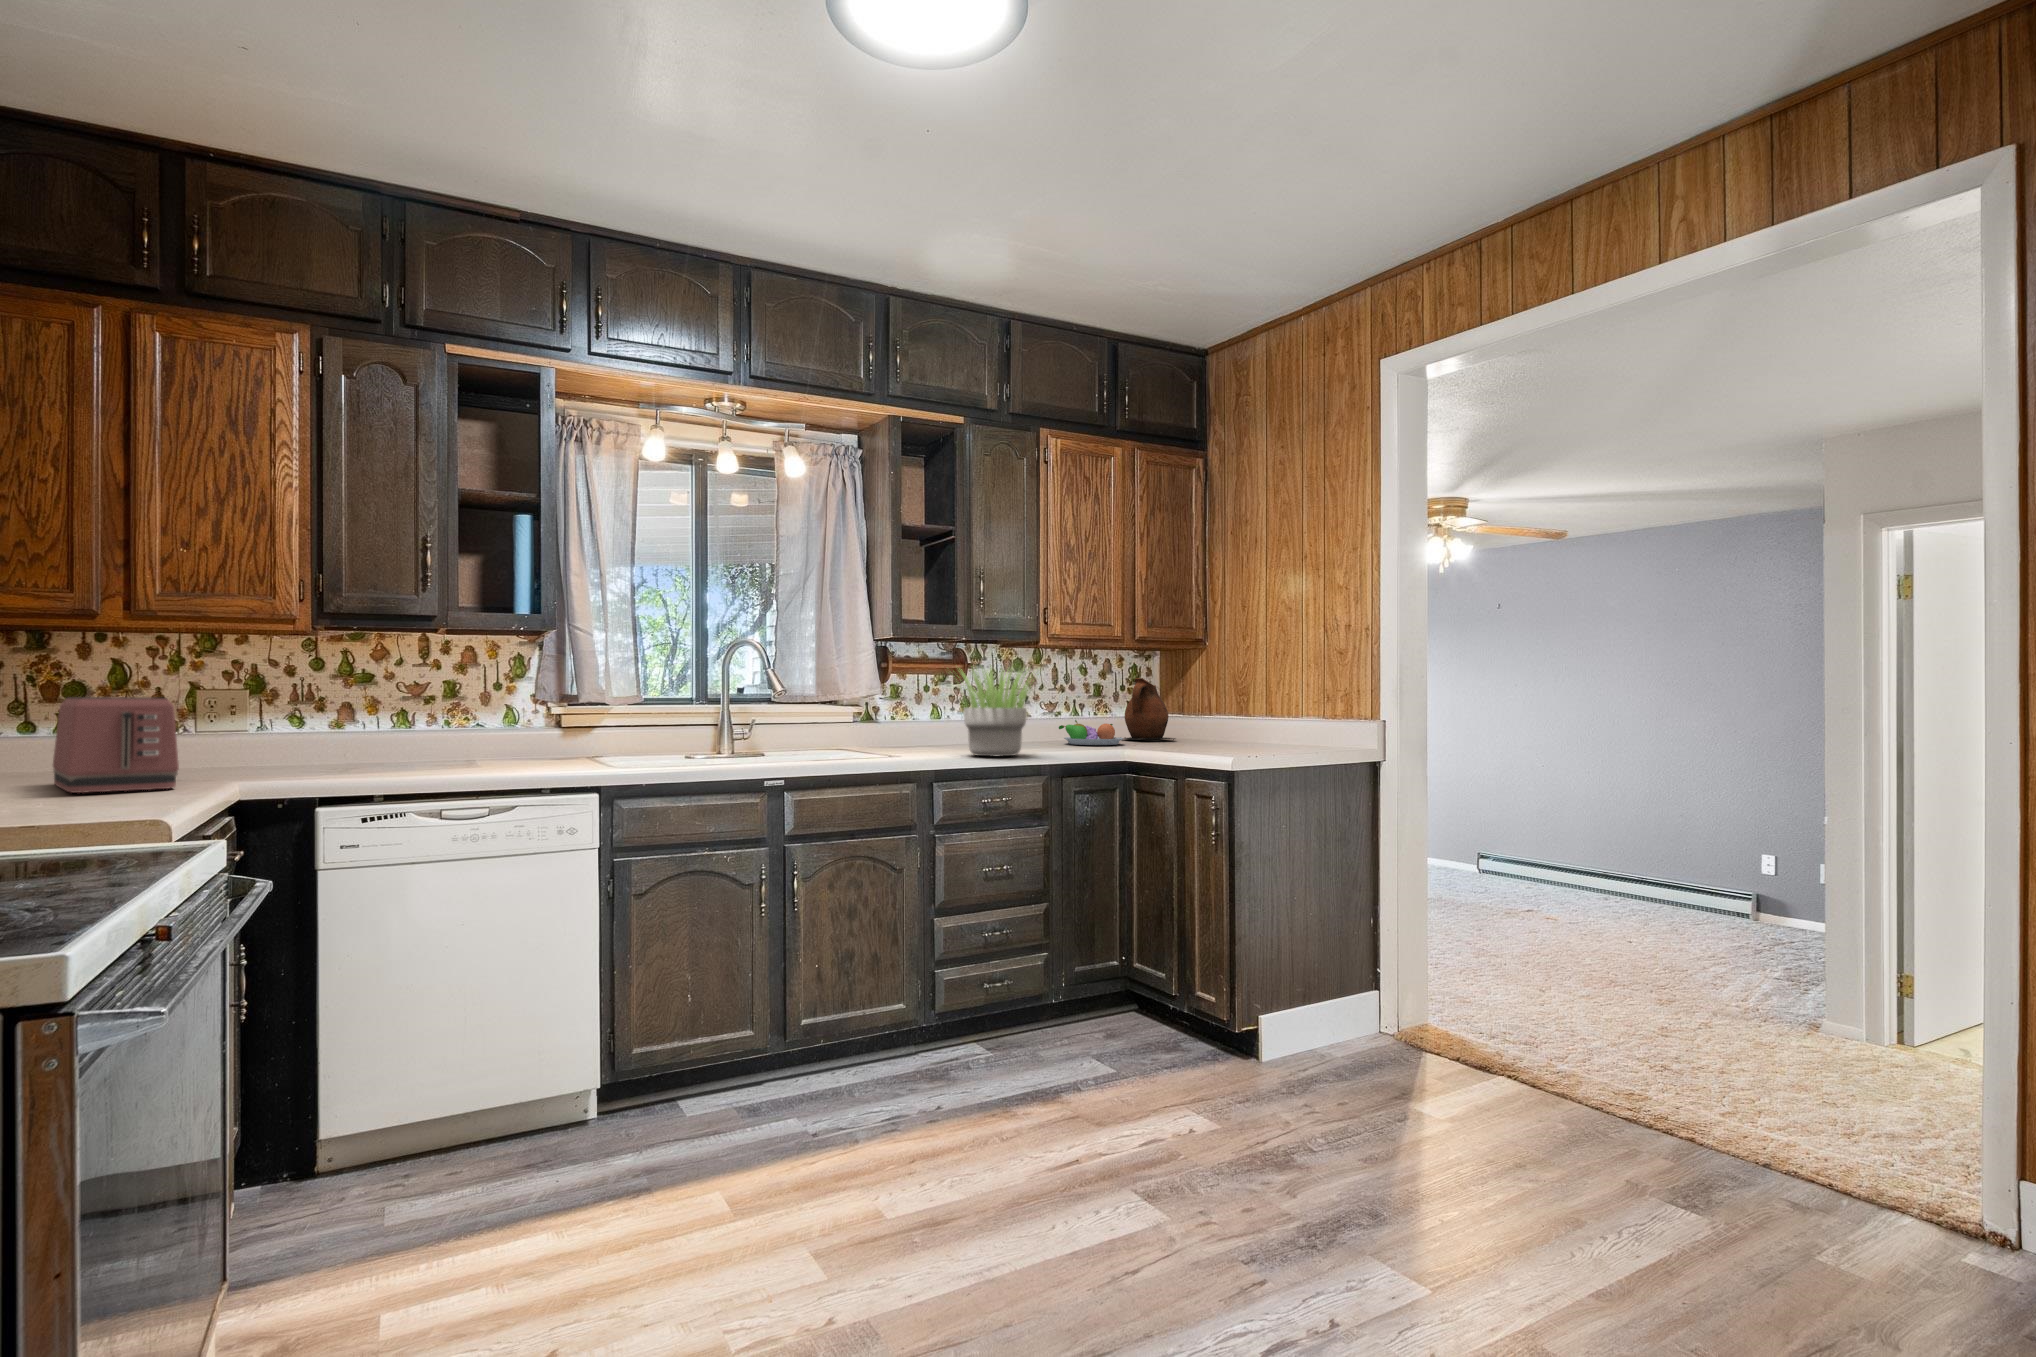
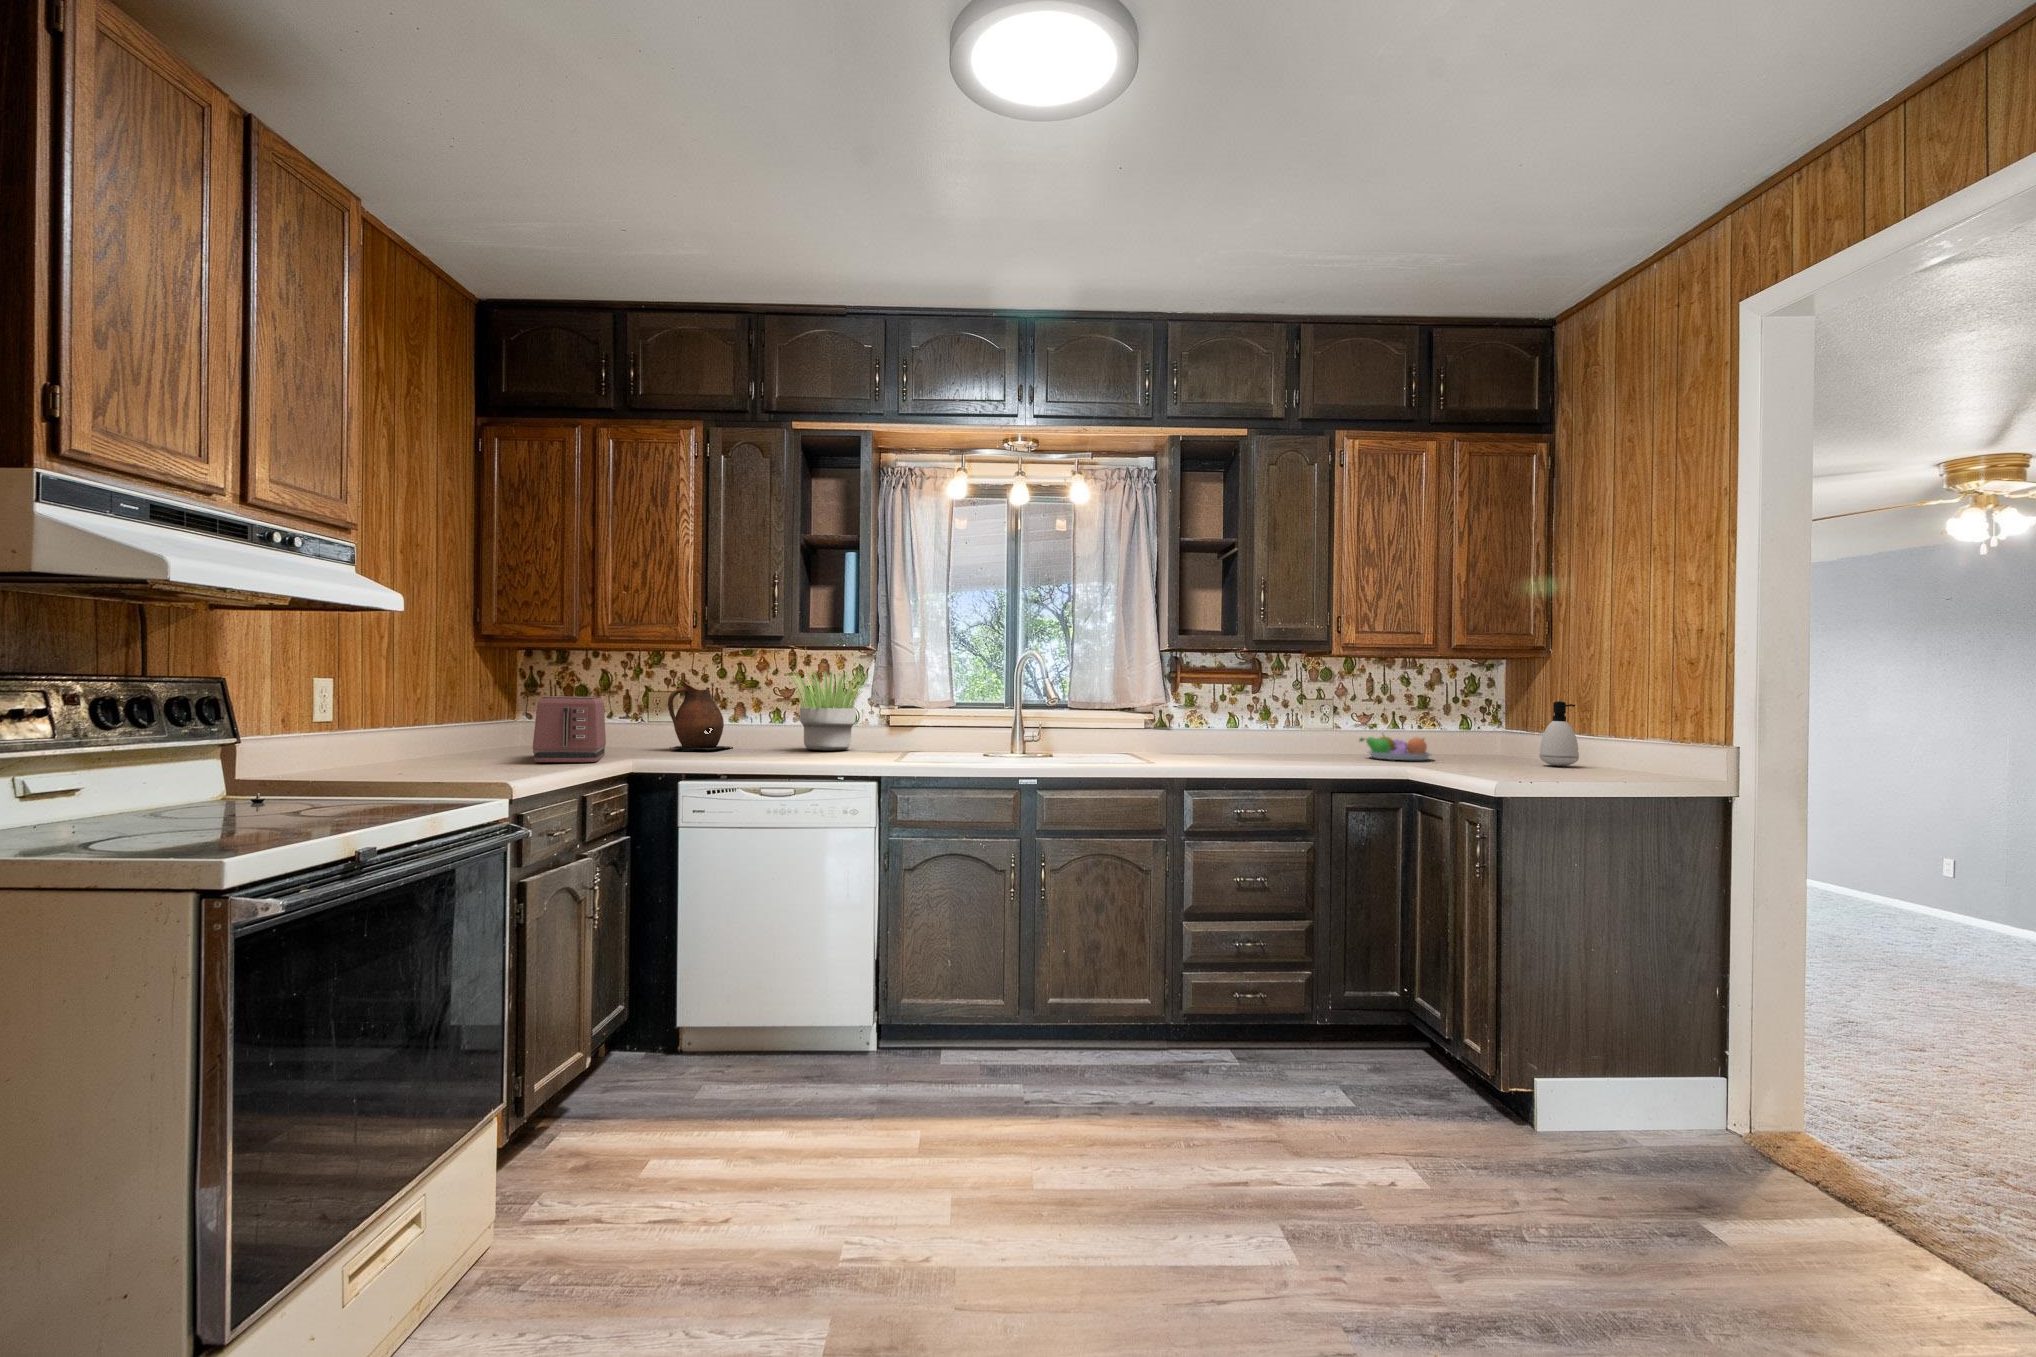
potted plant: present [959,666,1039,756] -> present [788,671,864,751]
ceramic pitcher: present [1124,678,1175,740] -> present [668,682,733,750]
soap dispenser: none [1209,688,1240,745] -> present [1540,701,1579,766]

